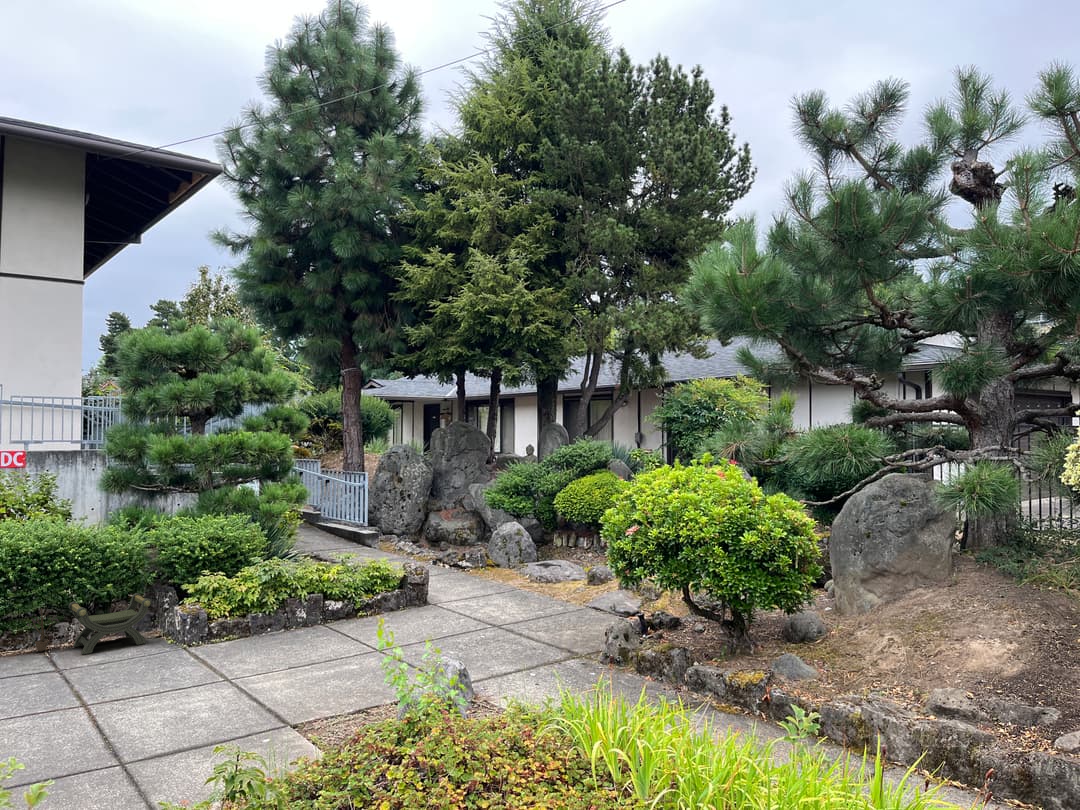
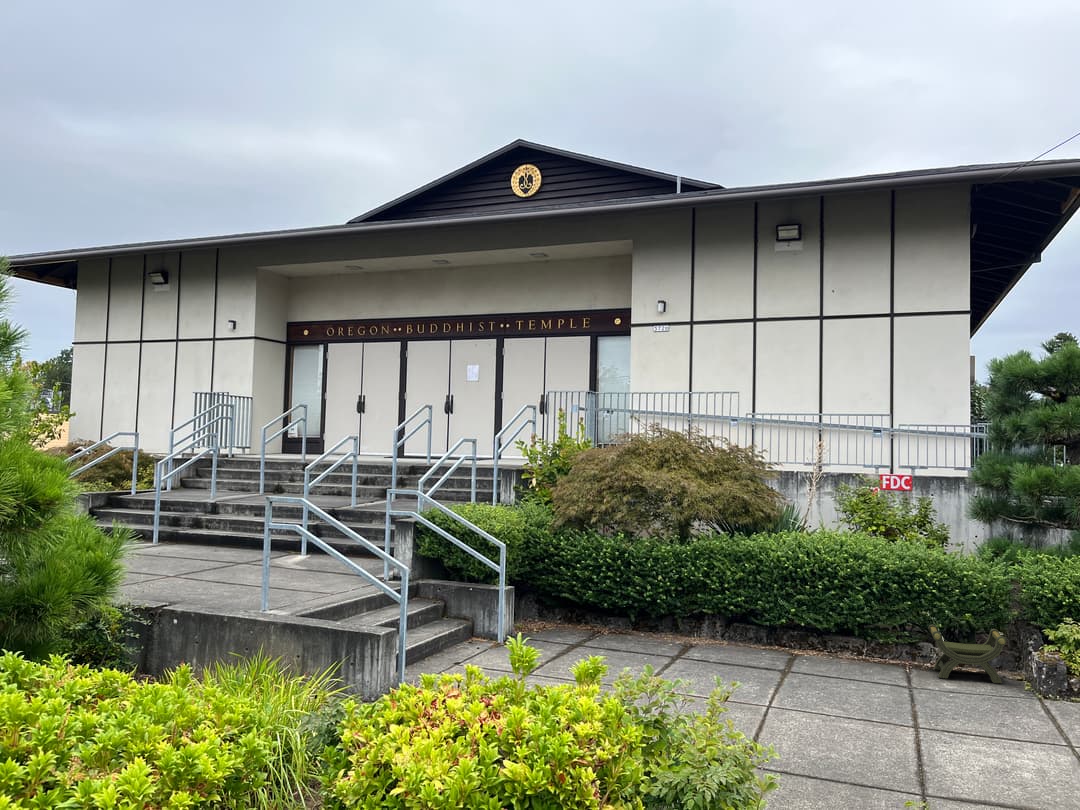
decorative plant: present [27,609,58,652] -> none [888,625,920,666]

